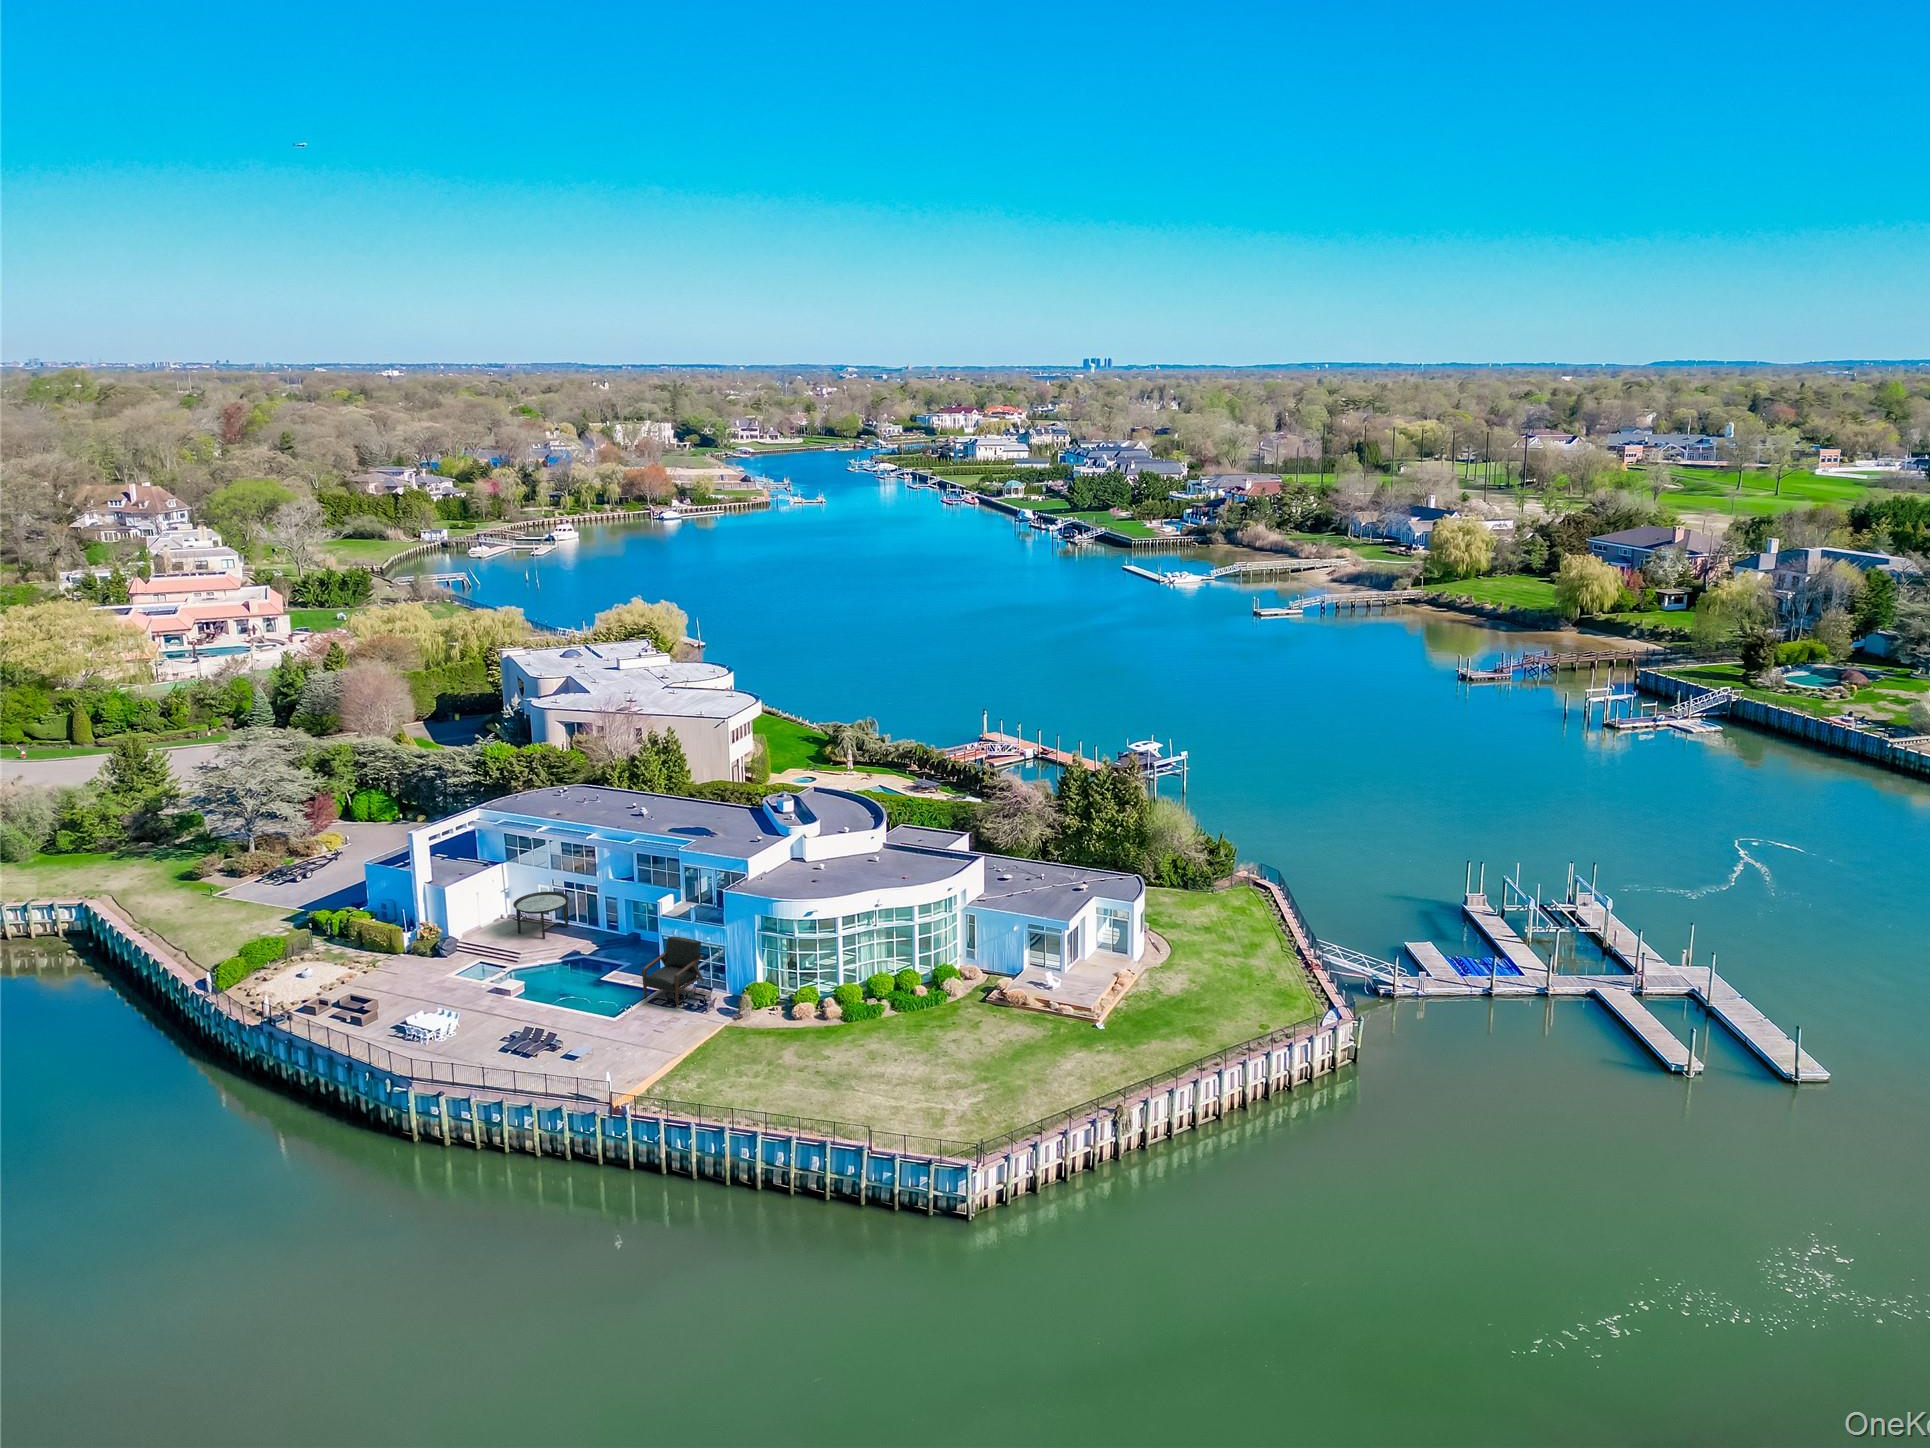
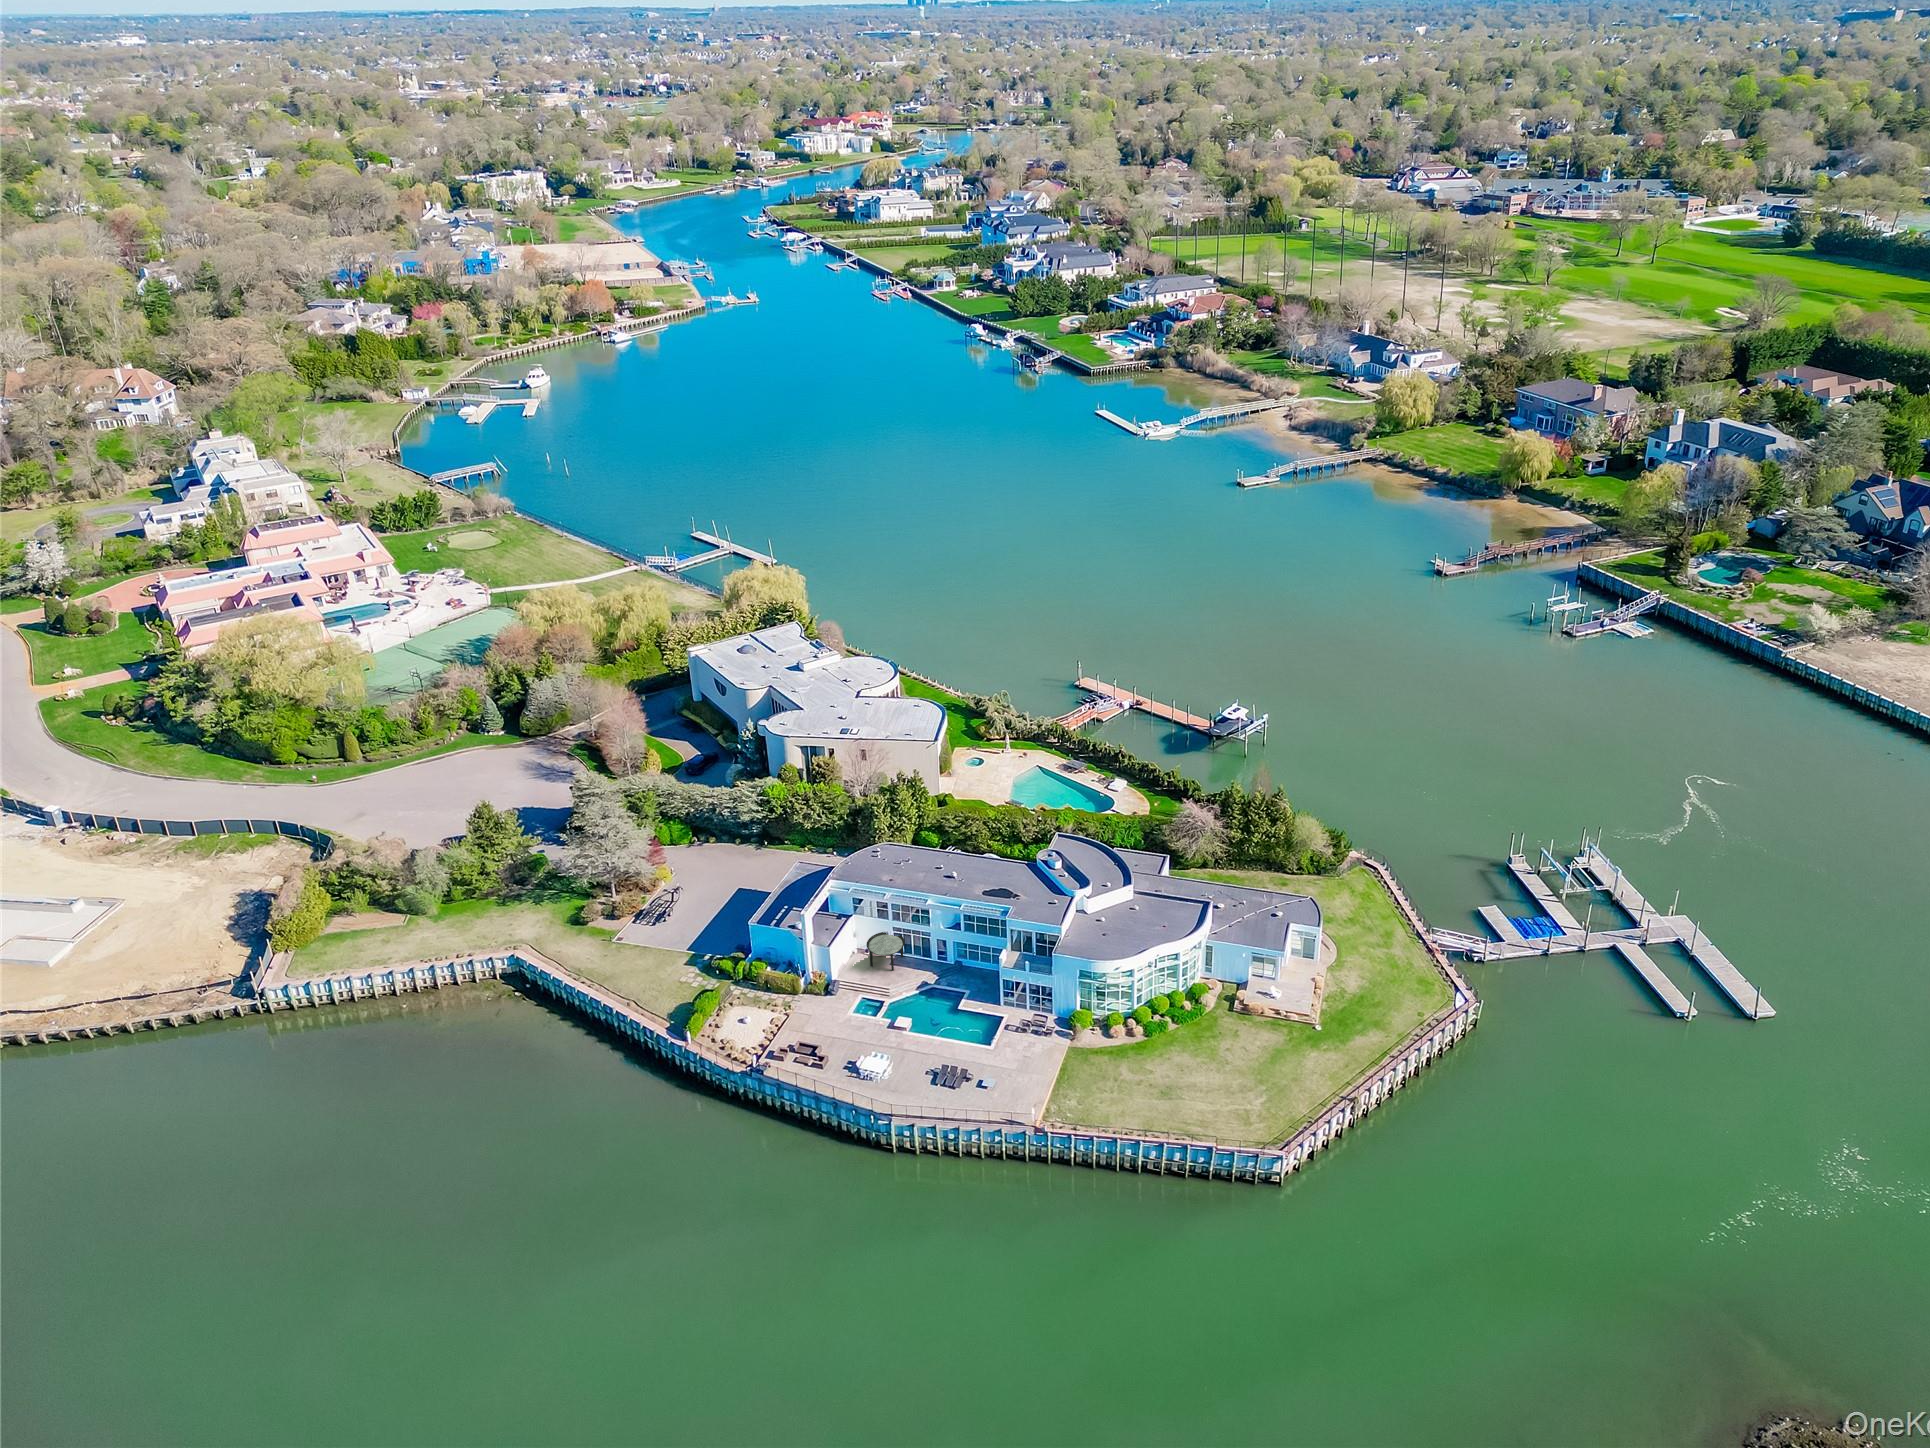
chair: present [642,936,704,1005] -> none [996,978,1033,1029]

